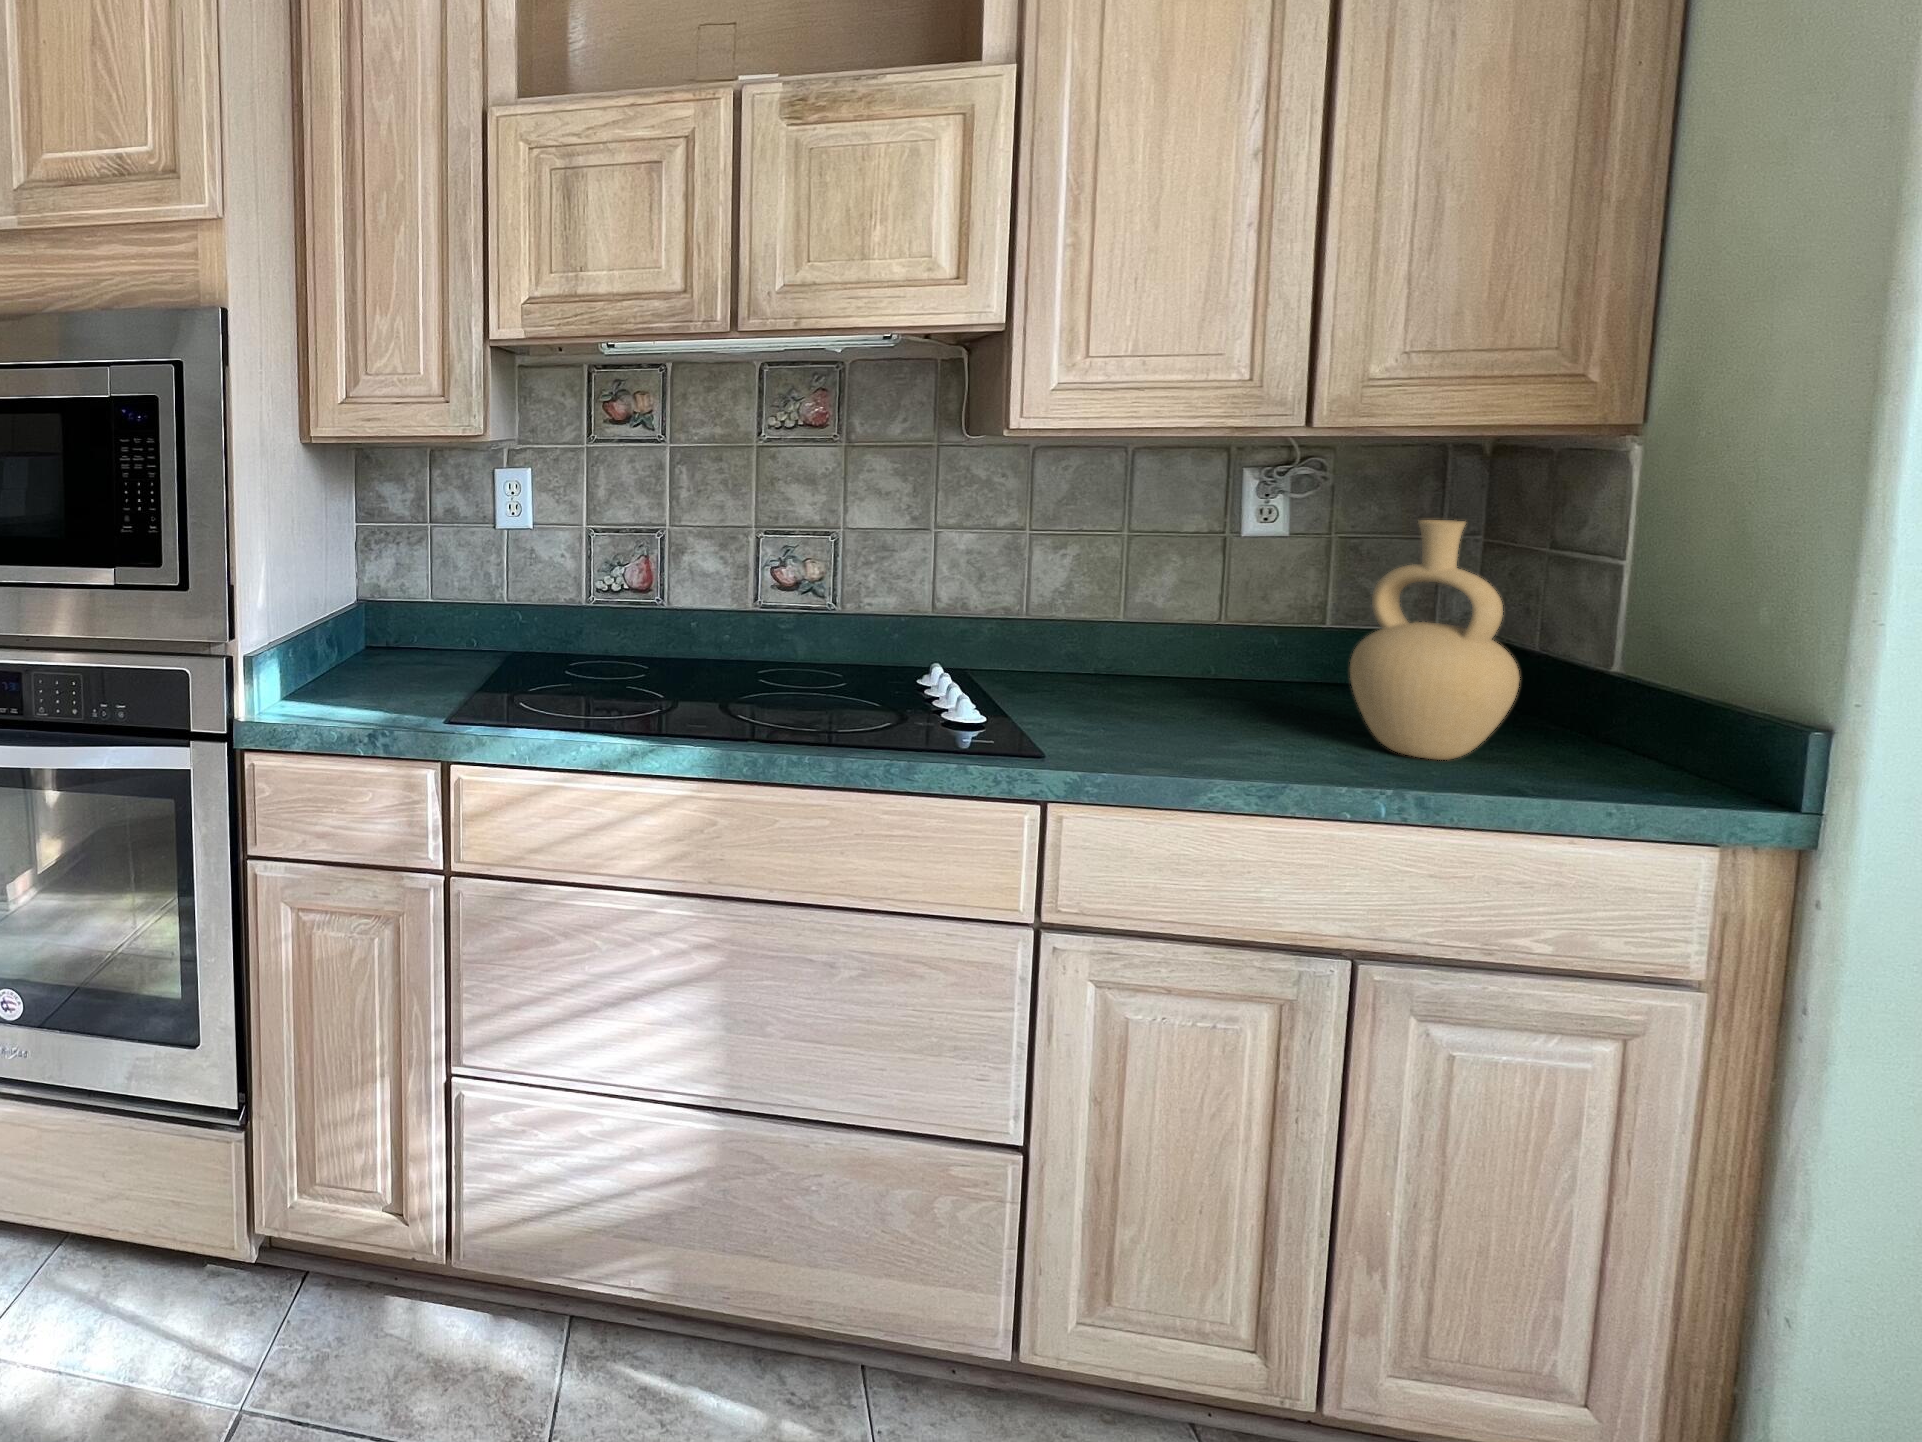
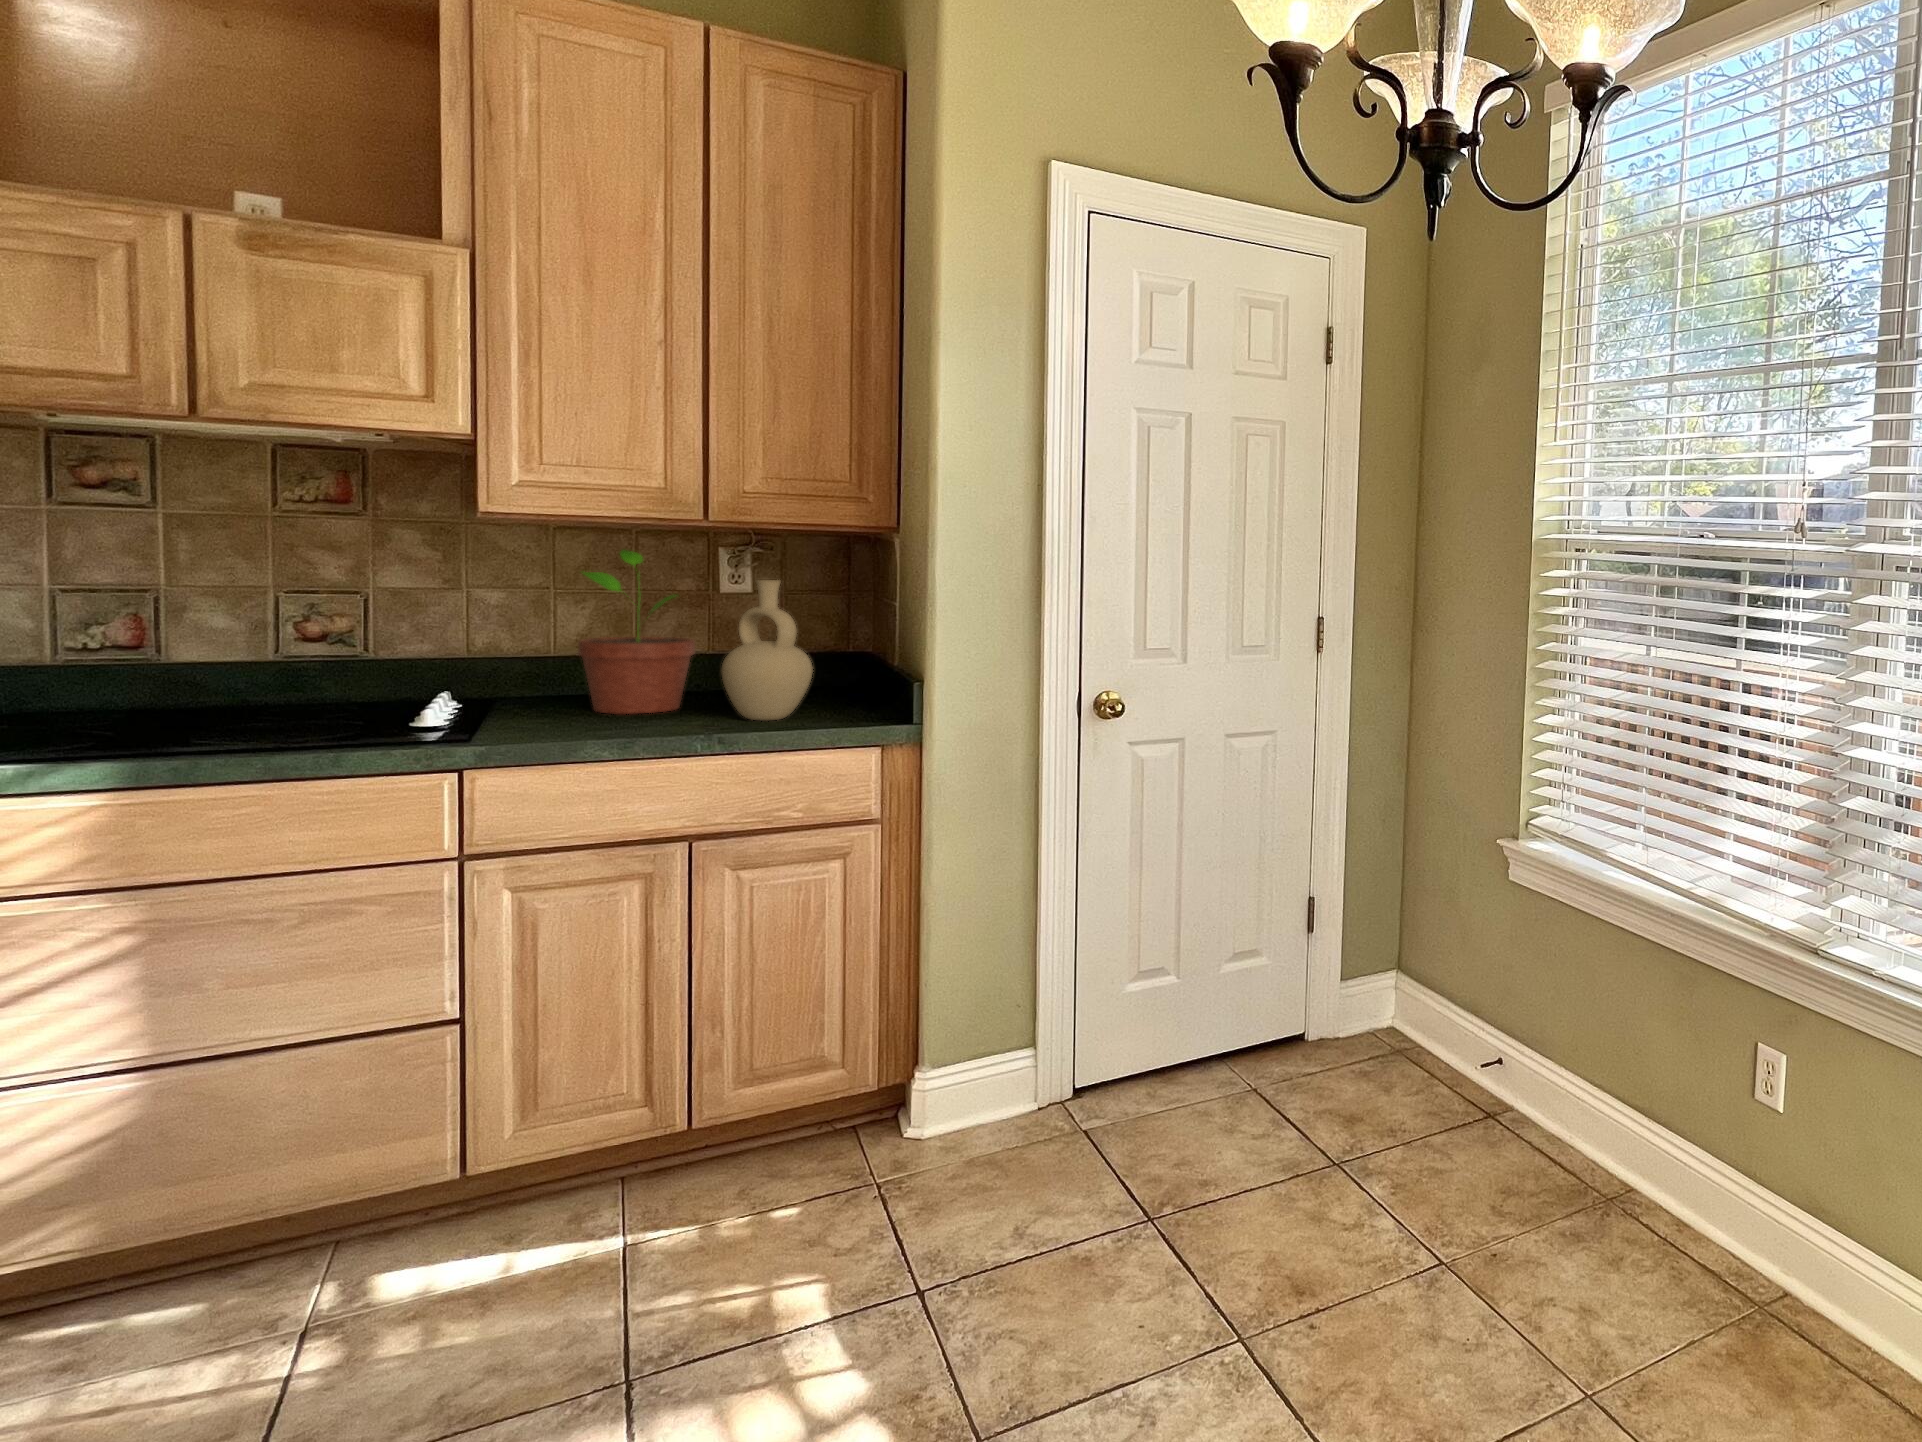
potted plant: none [1093,471,1265,718] -> present [578,550,695,714]

